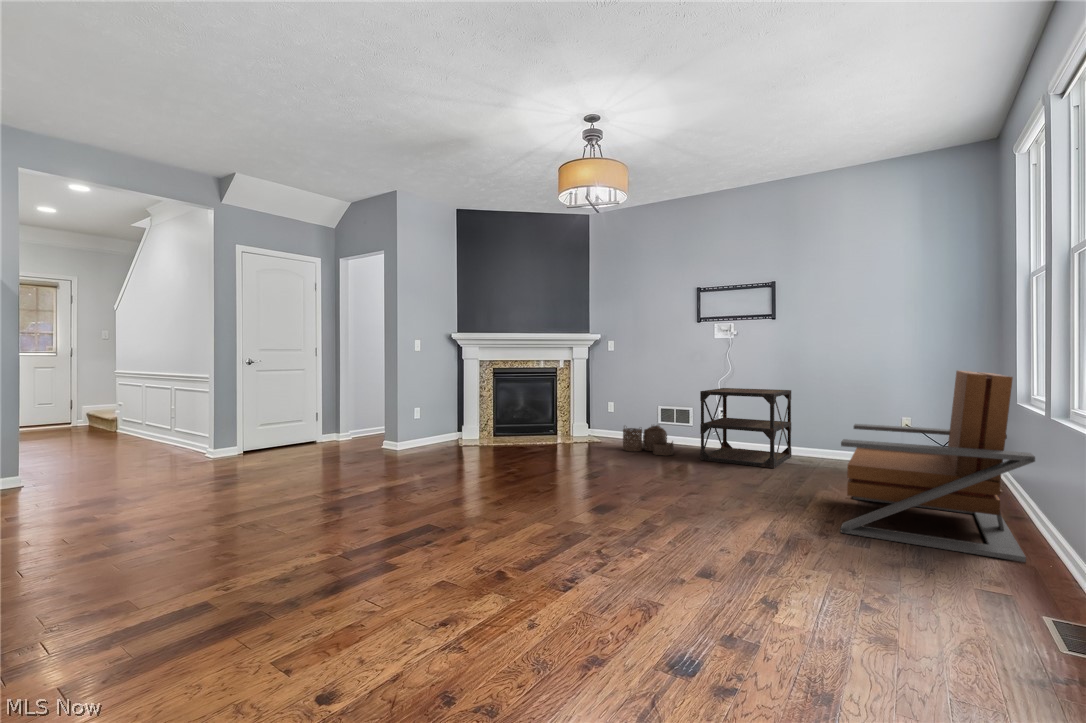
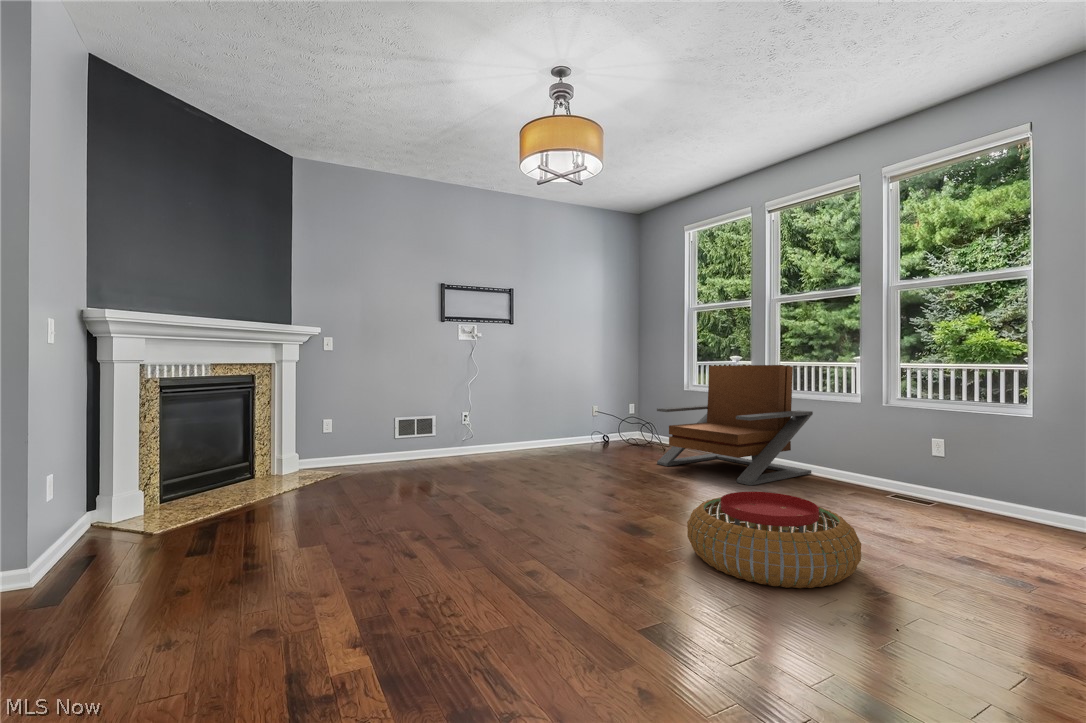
side table: present [700,388,791,468] -> none [470,389,560,467]
woven basket: present [623,425,674,456] -> none [390,439,459,477]
pouf: none [513,485,649,564] -> present [687,492,861,588]

